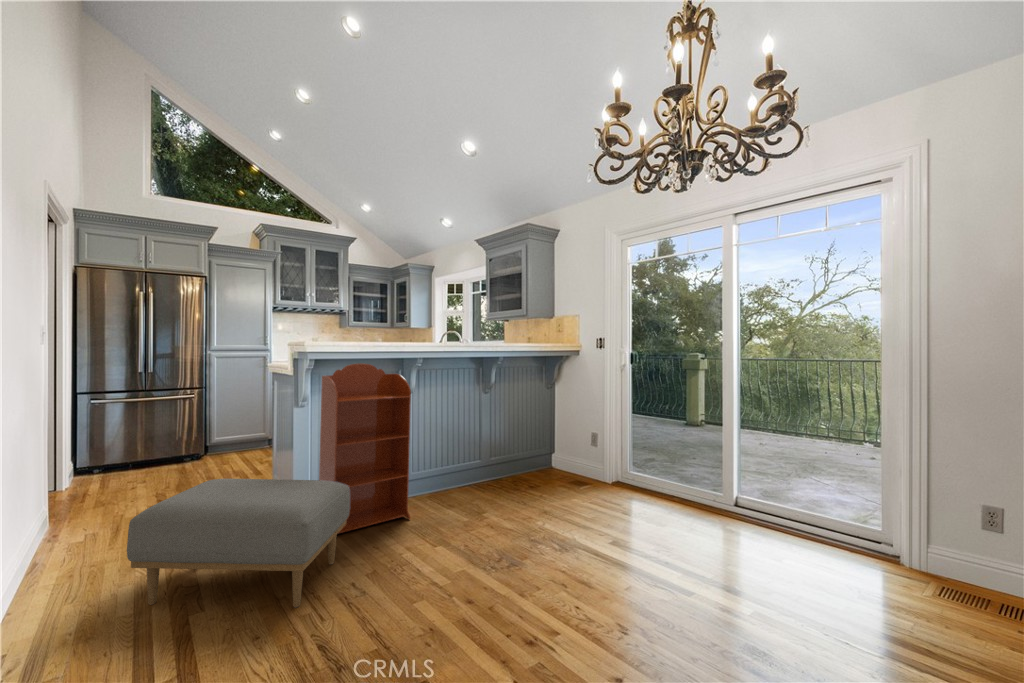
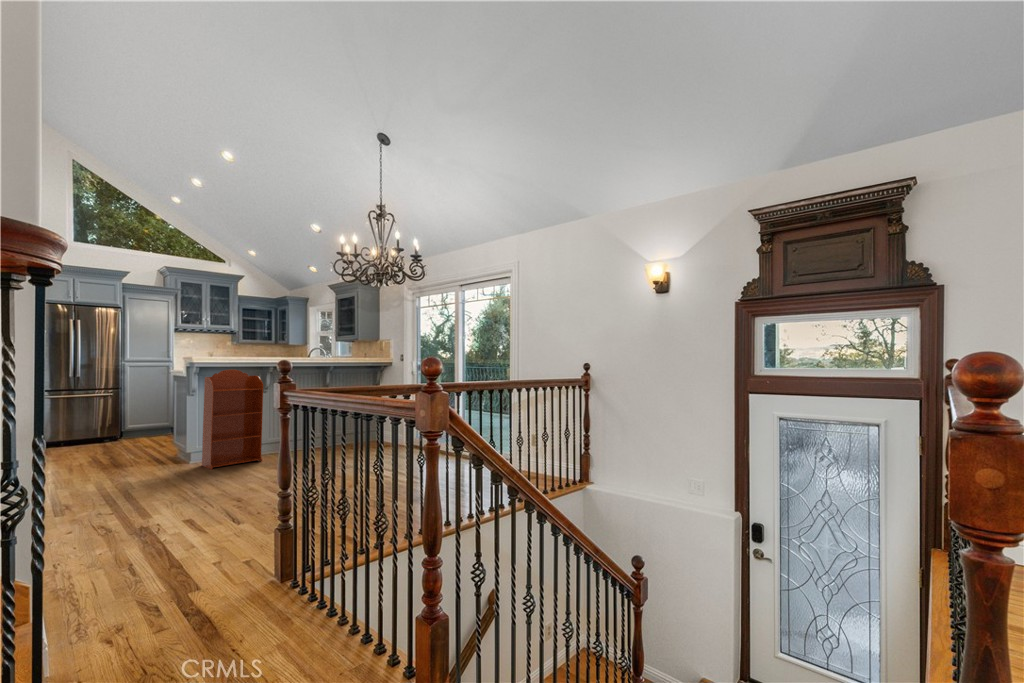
ottoman: present [127,479,350,608] -> none [91,433,218,492]

